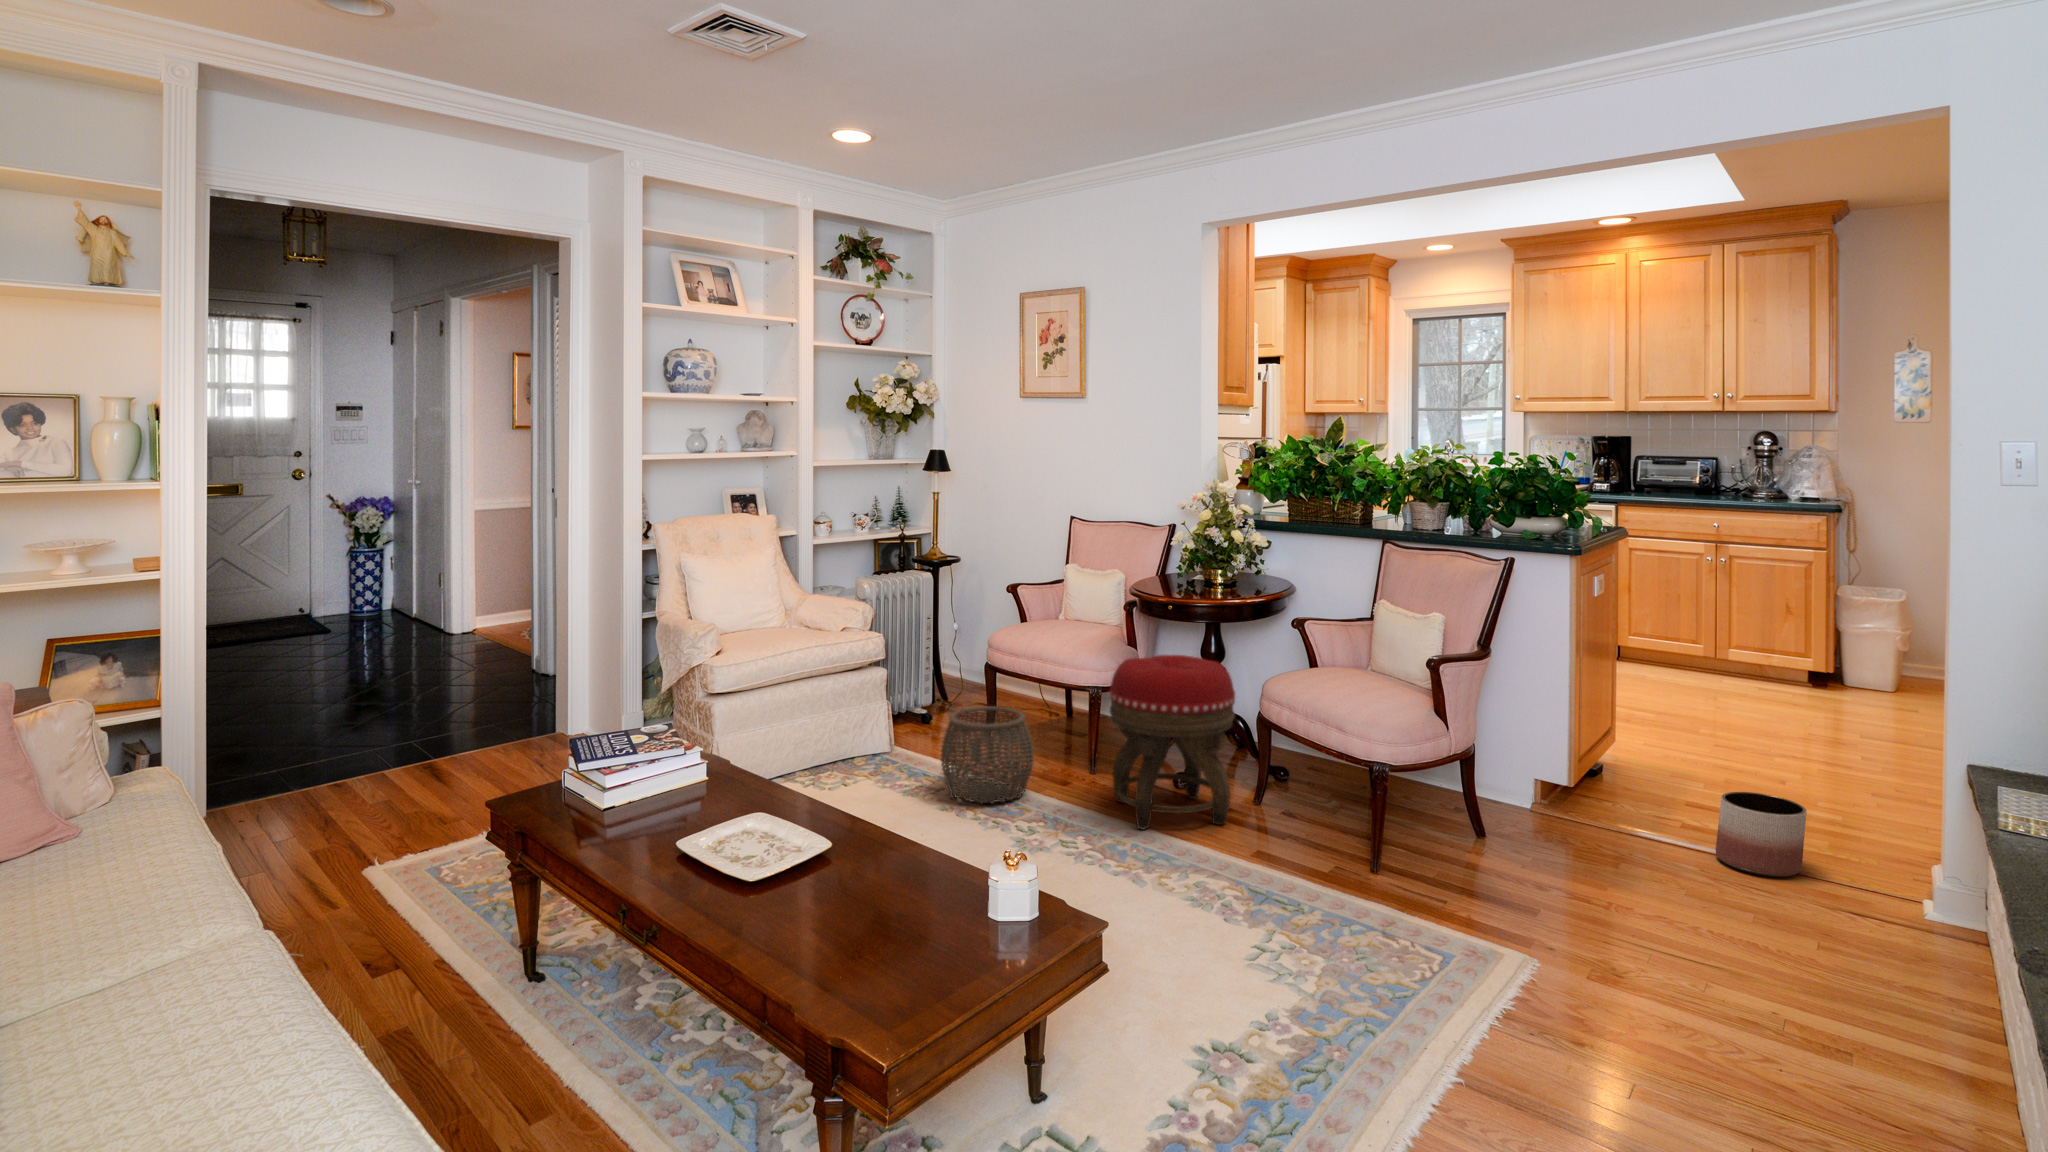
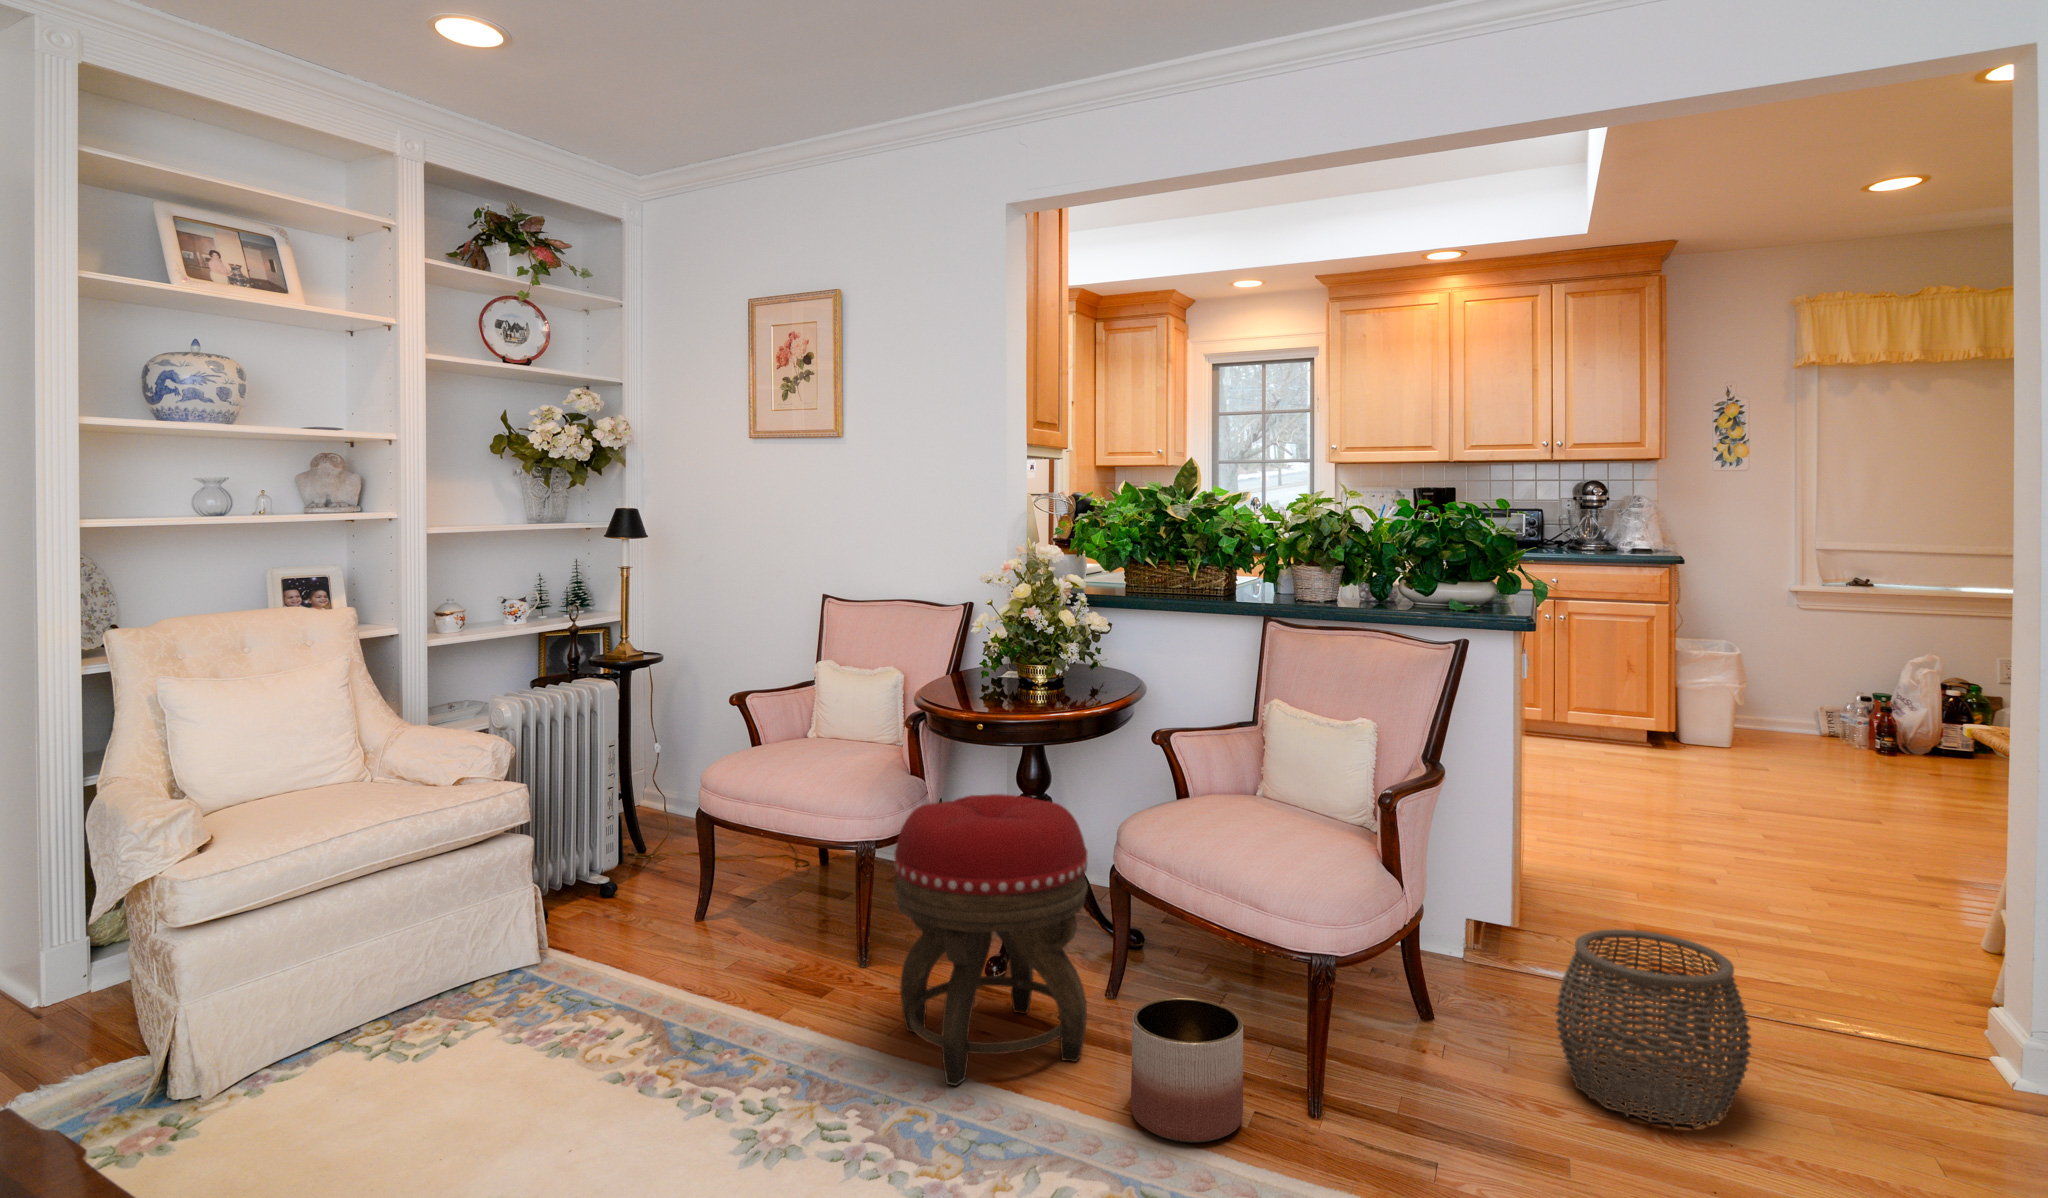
woven basket: present [941,706,1034,803] -> present [1556,929,1751,1127]
planter: present [1716,792,1807,877] -> present [1131,997,1243,1143]

